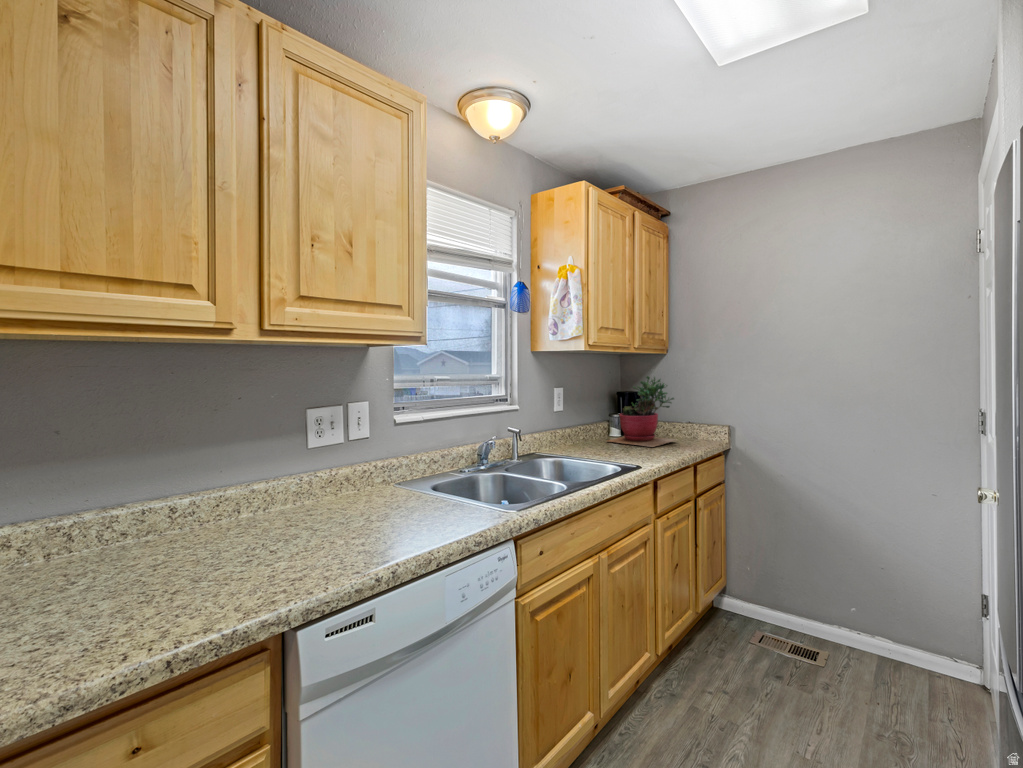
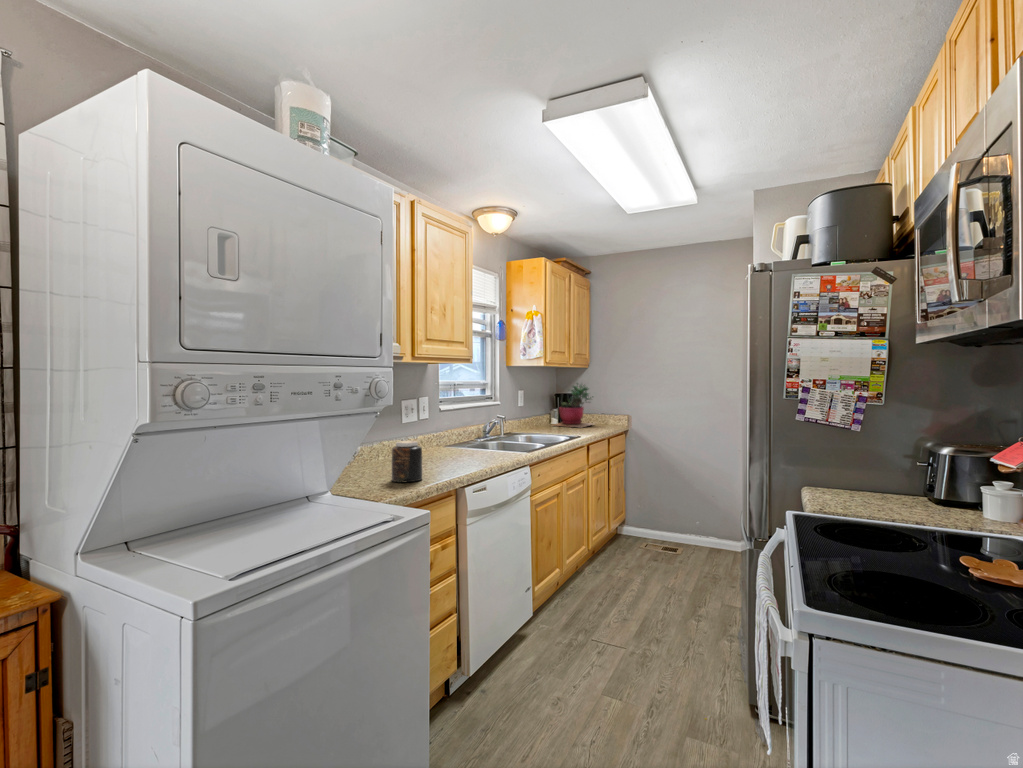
jar: none [111,517,197,627] -> present [392,441,422,482]

